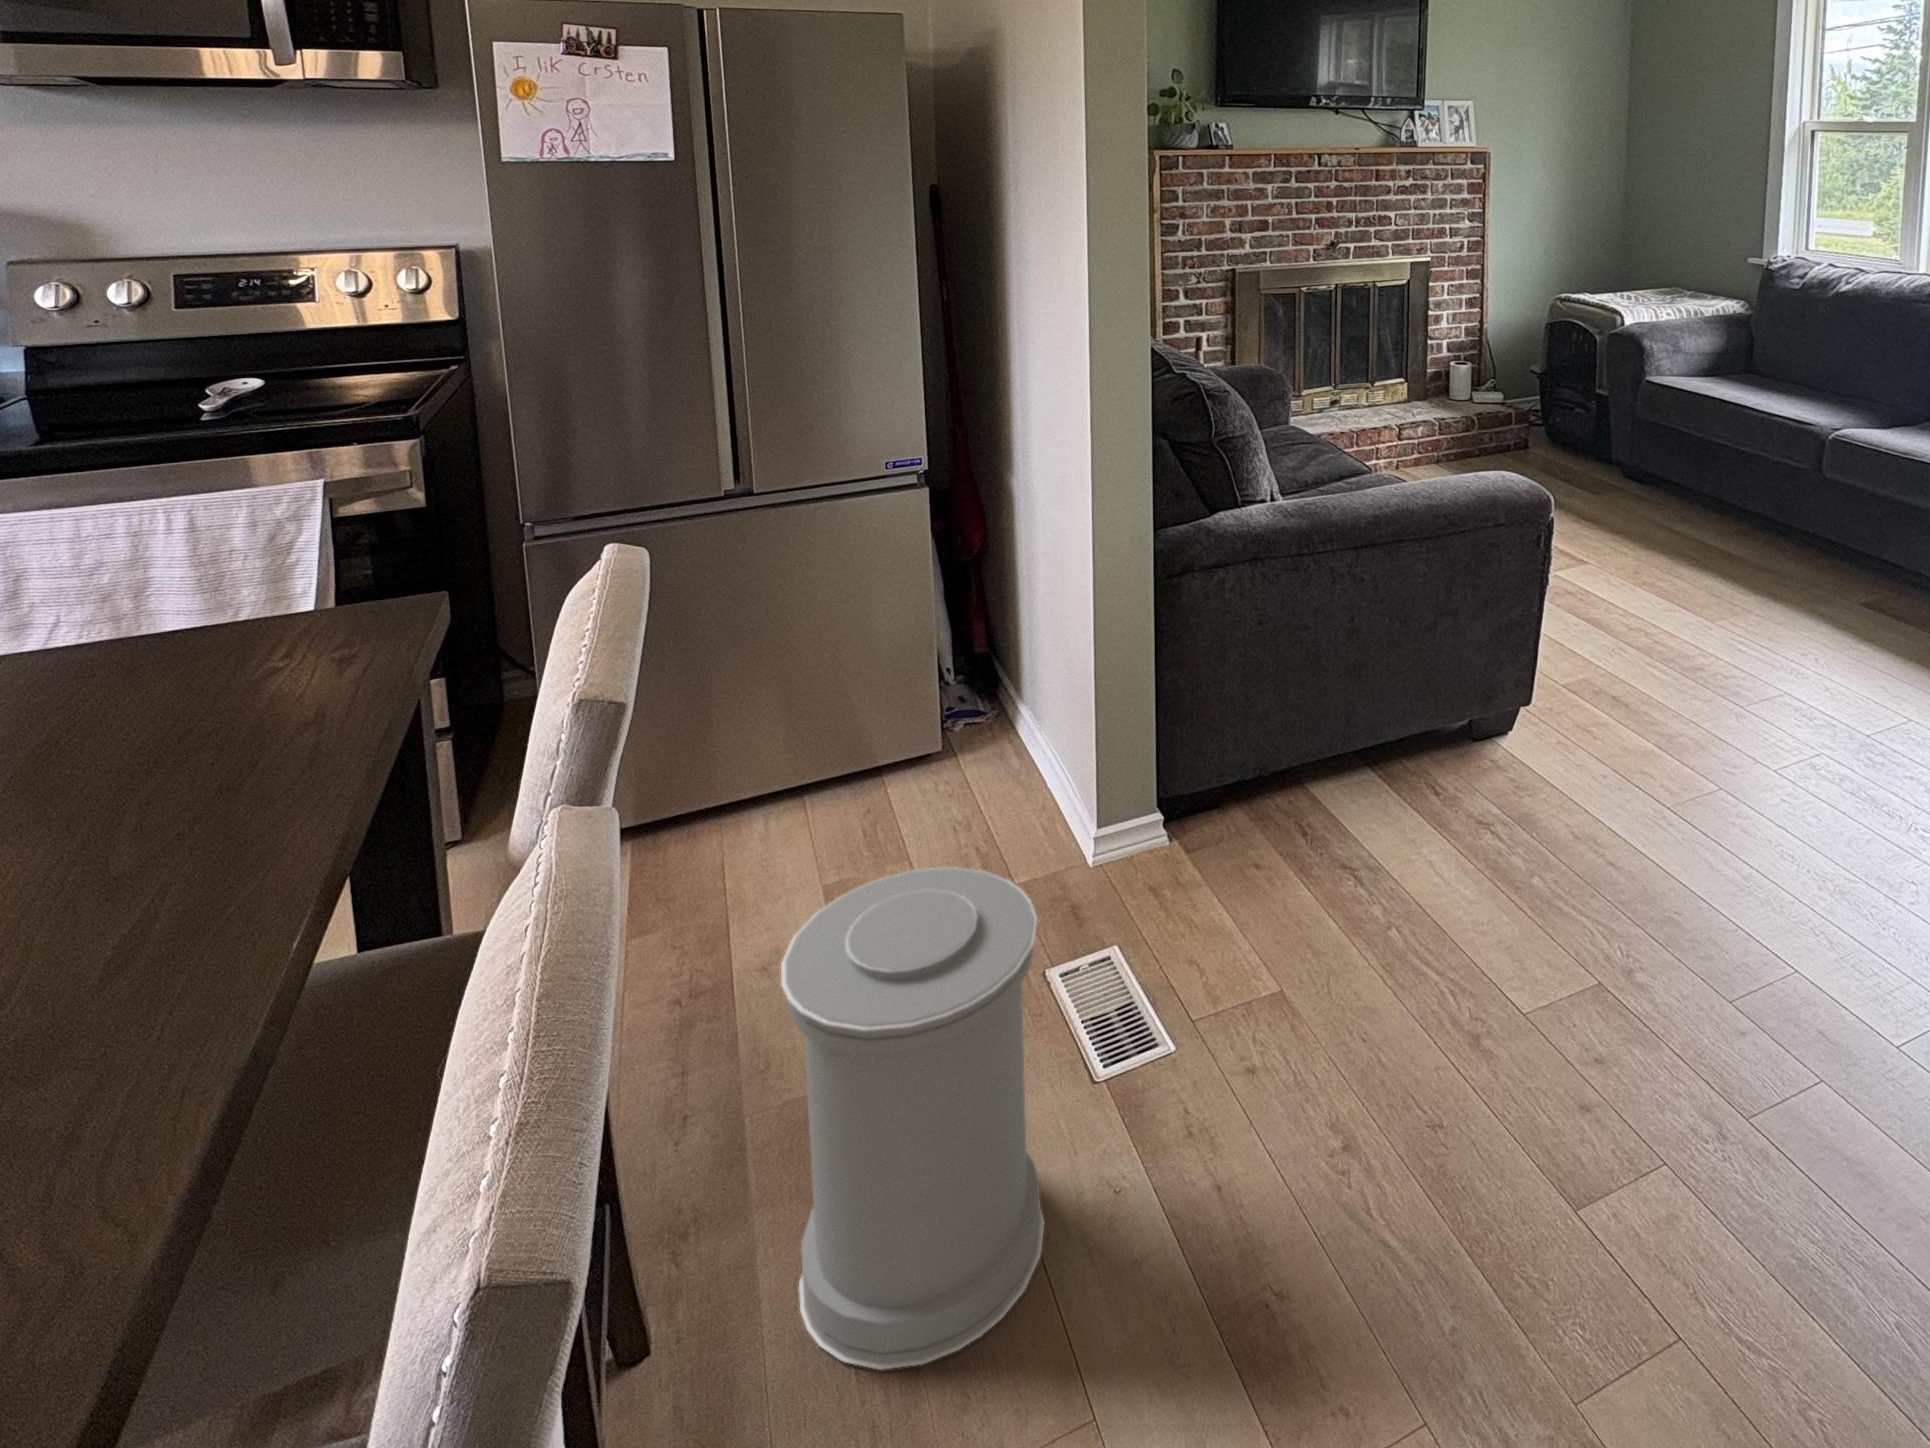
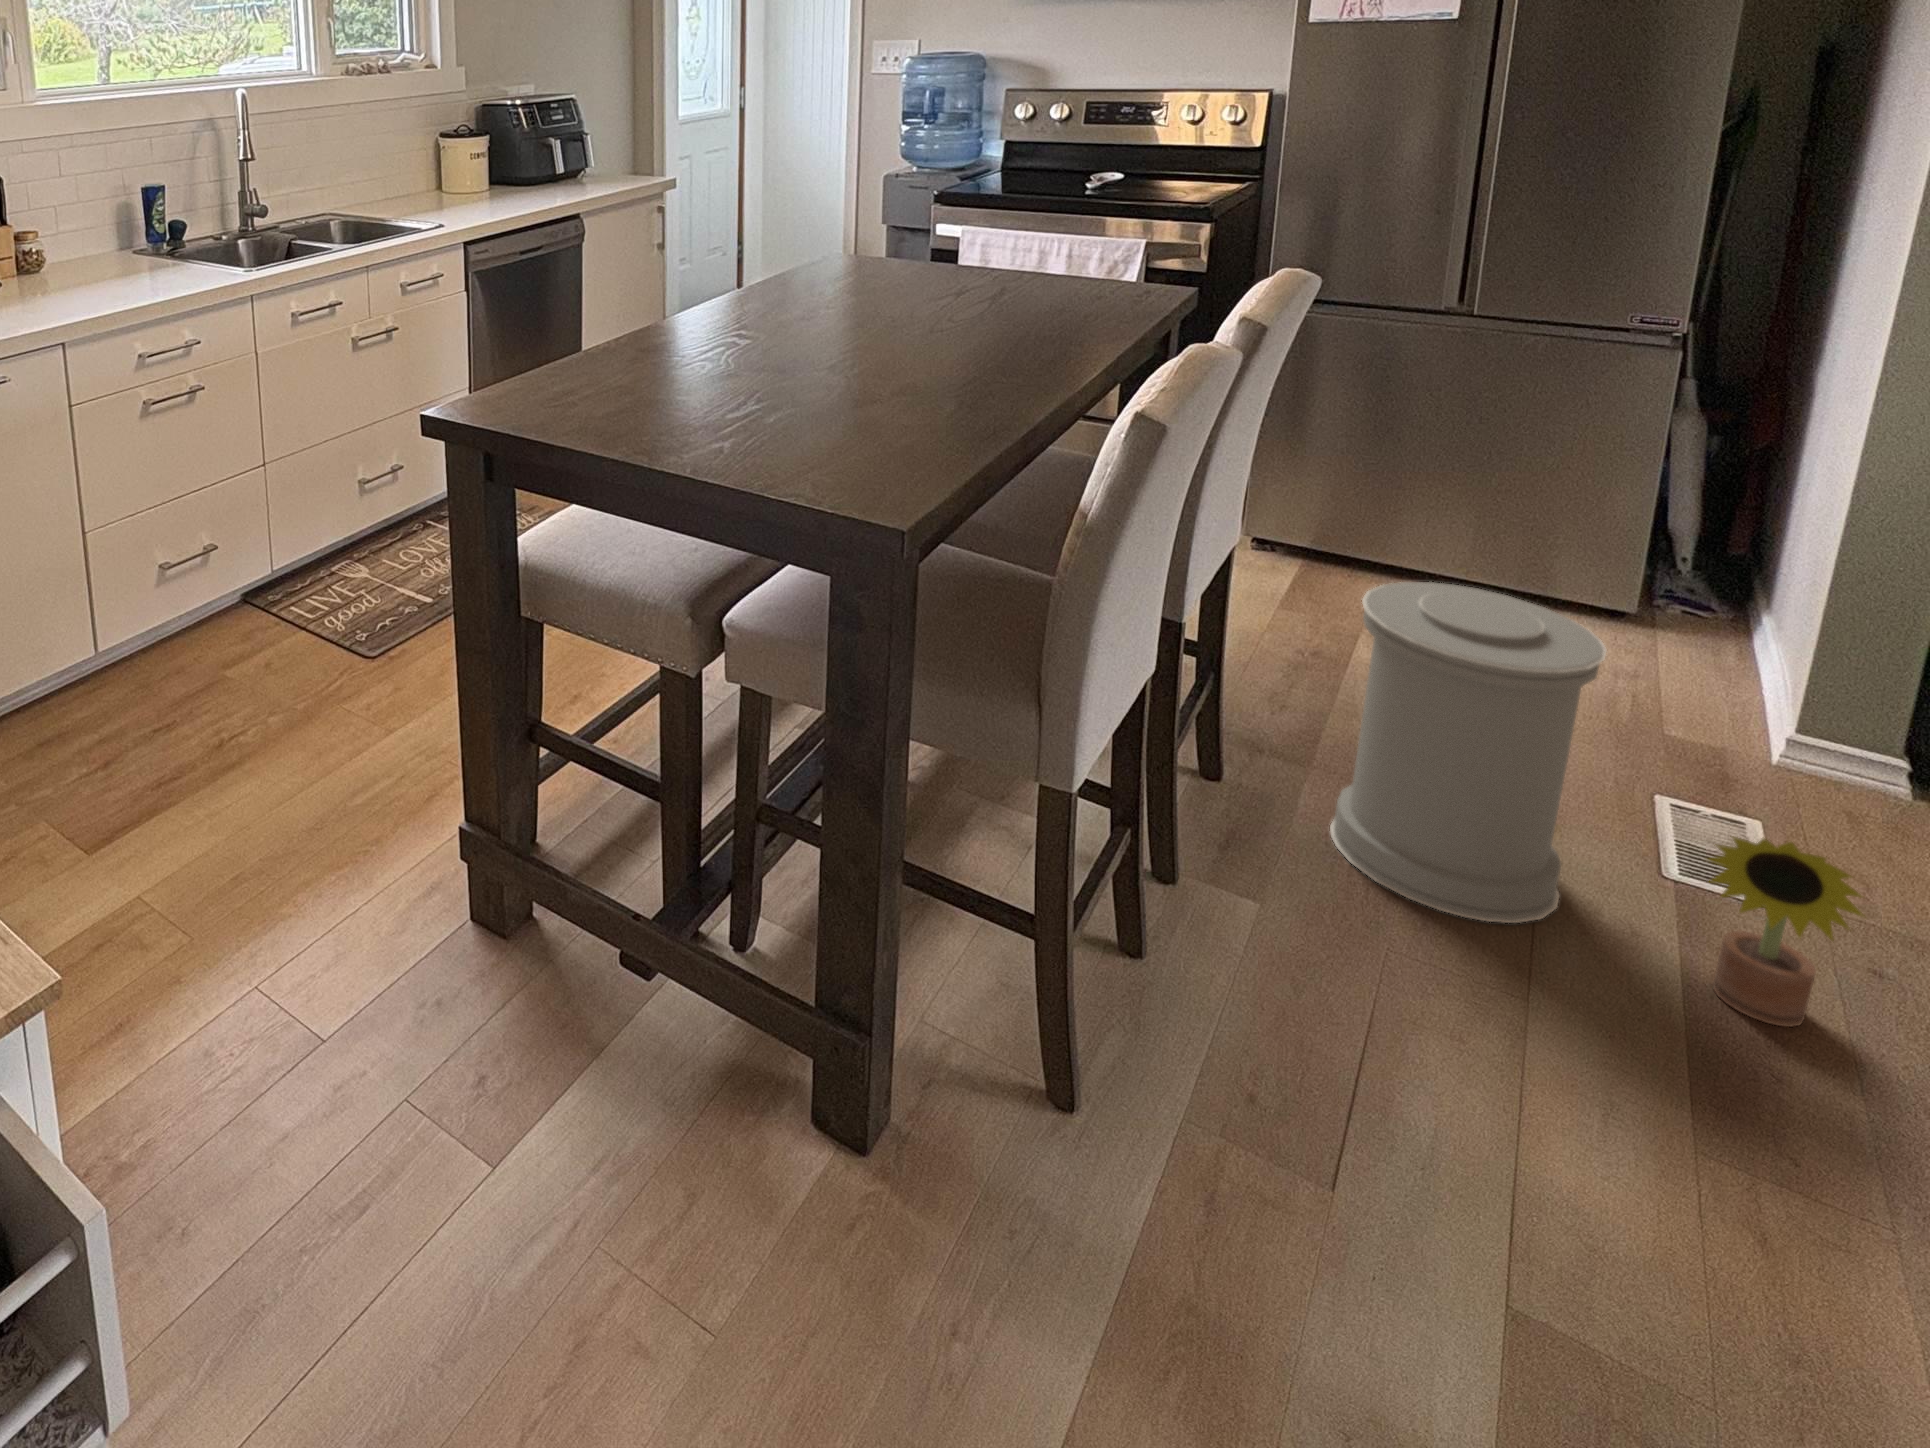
decorative plant: none [1168,1036,1285,1226] -> present [1707,837,1863,1027]

